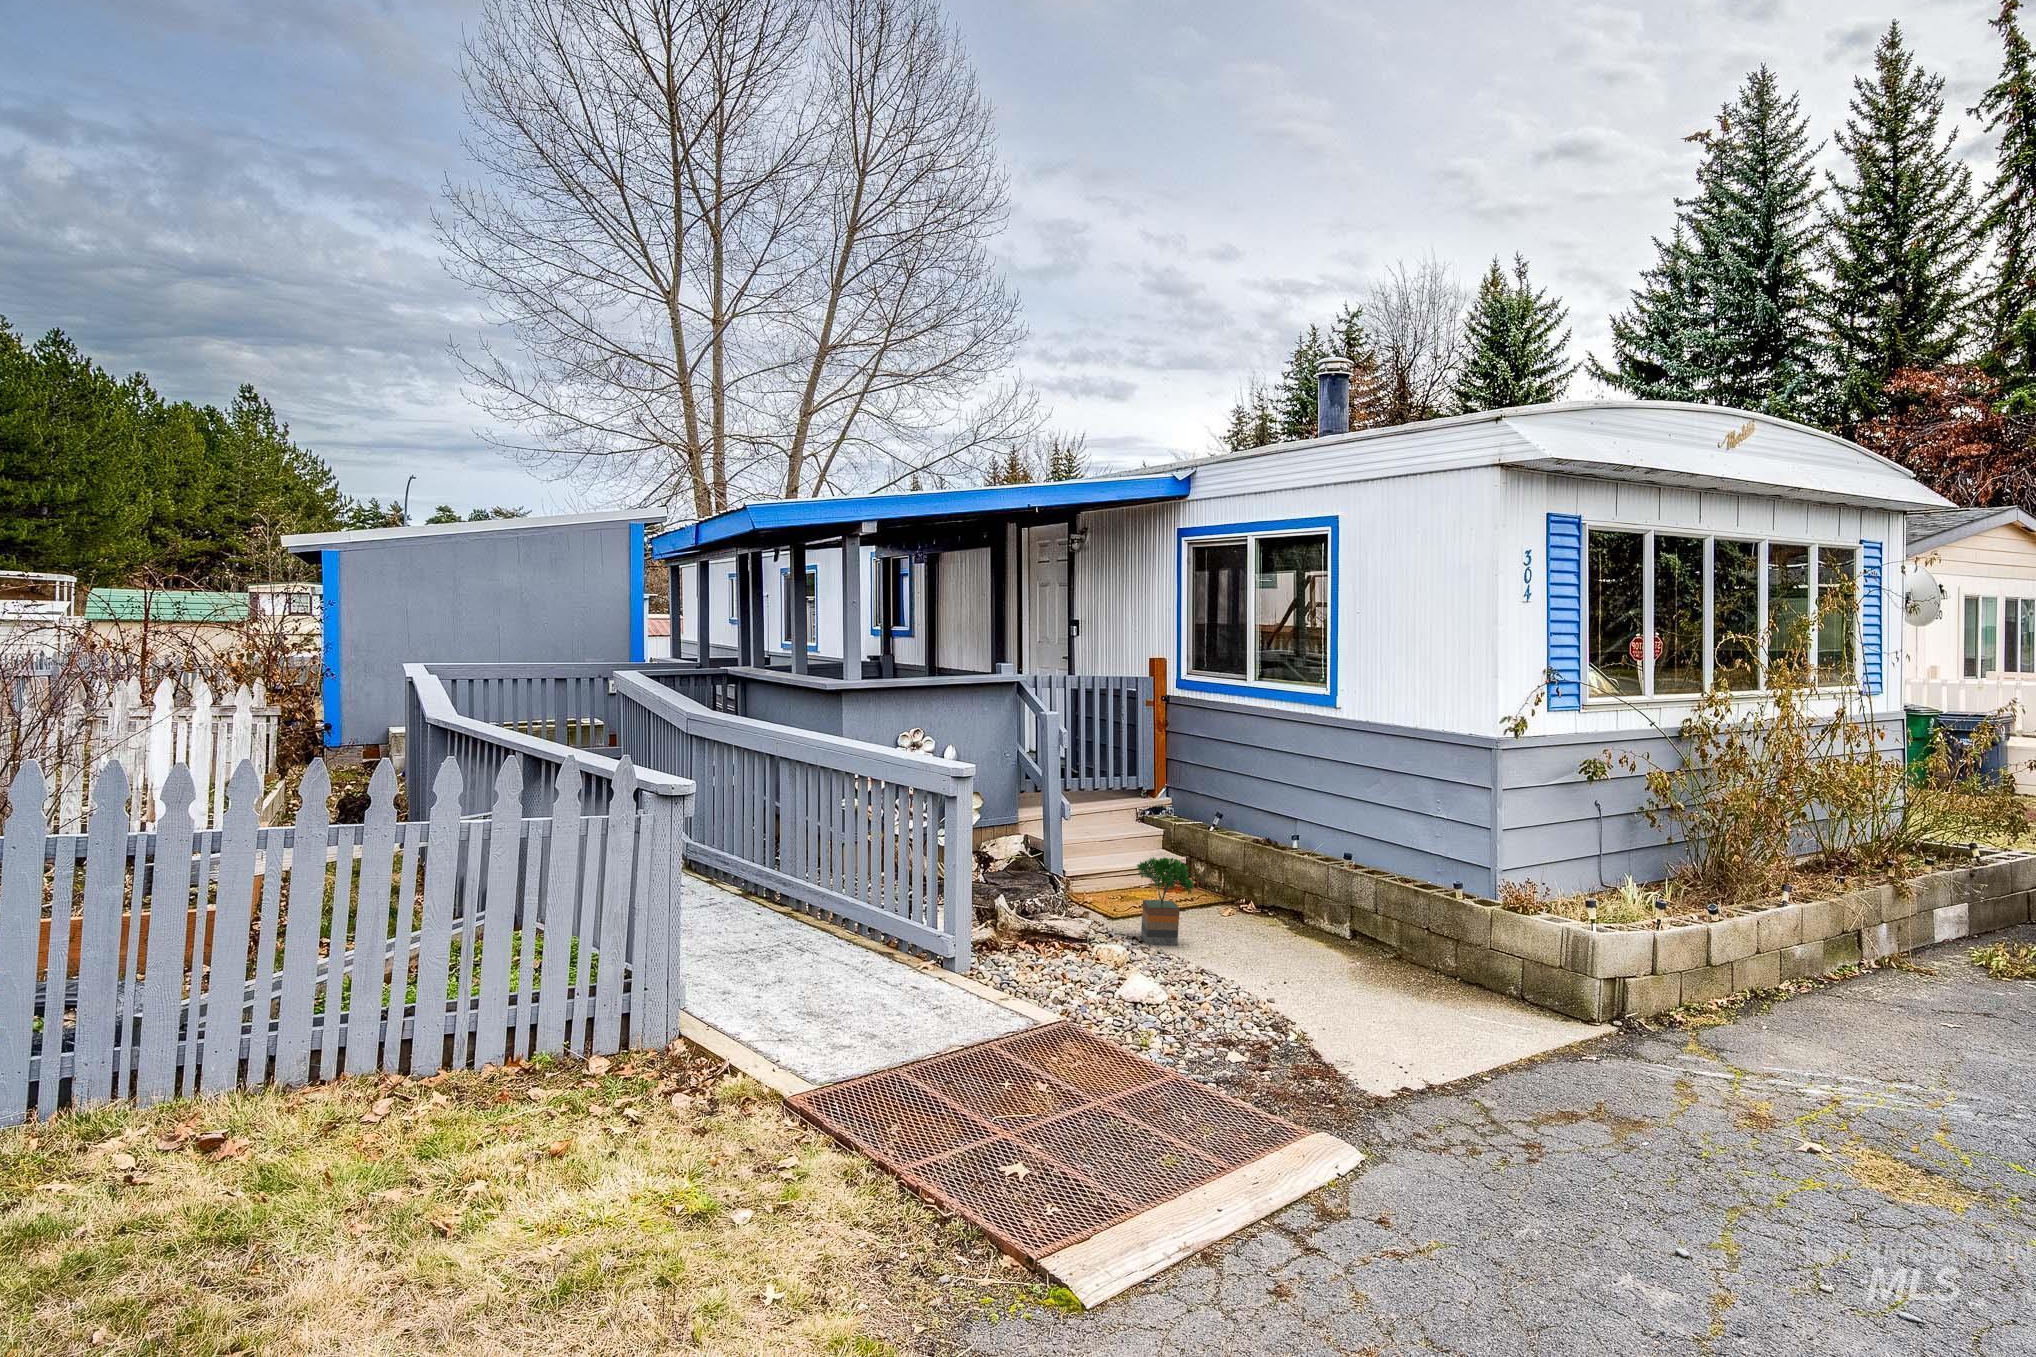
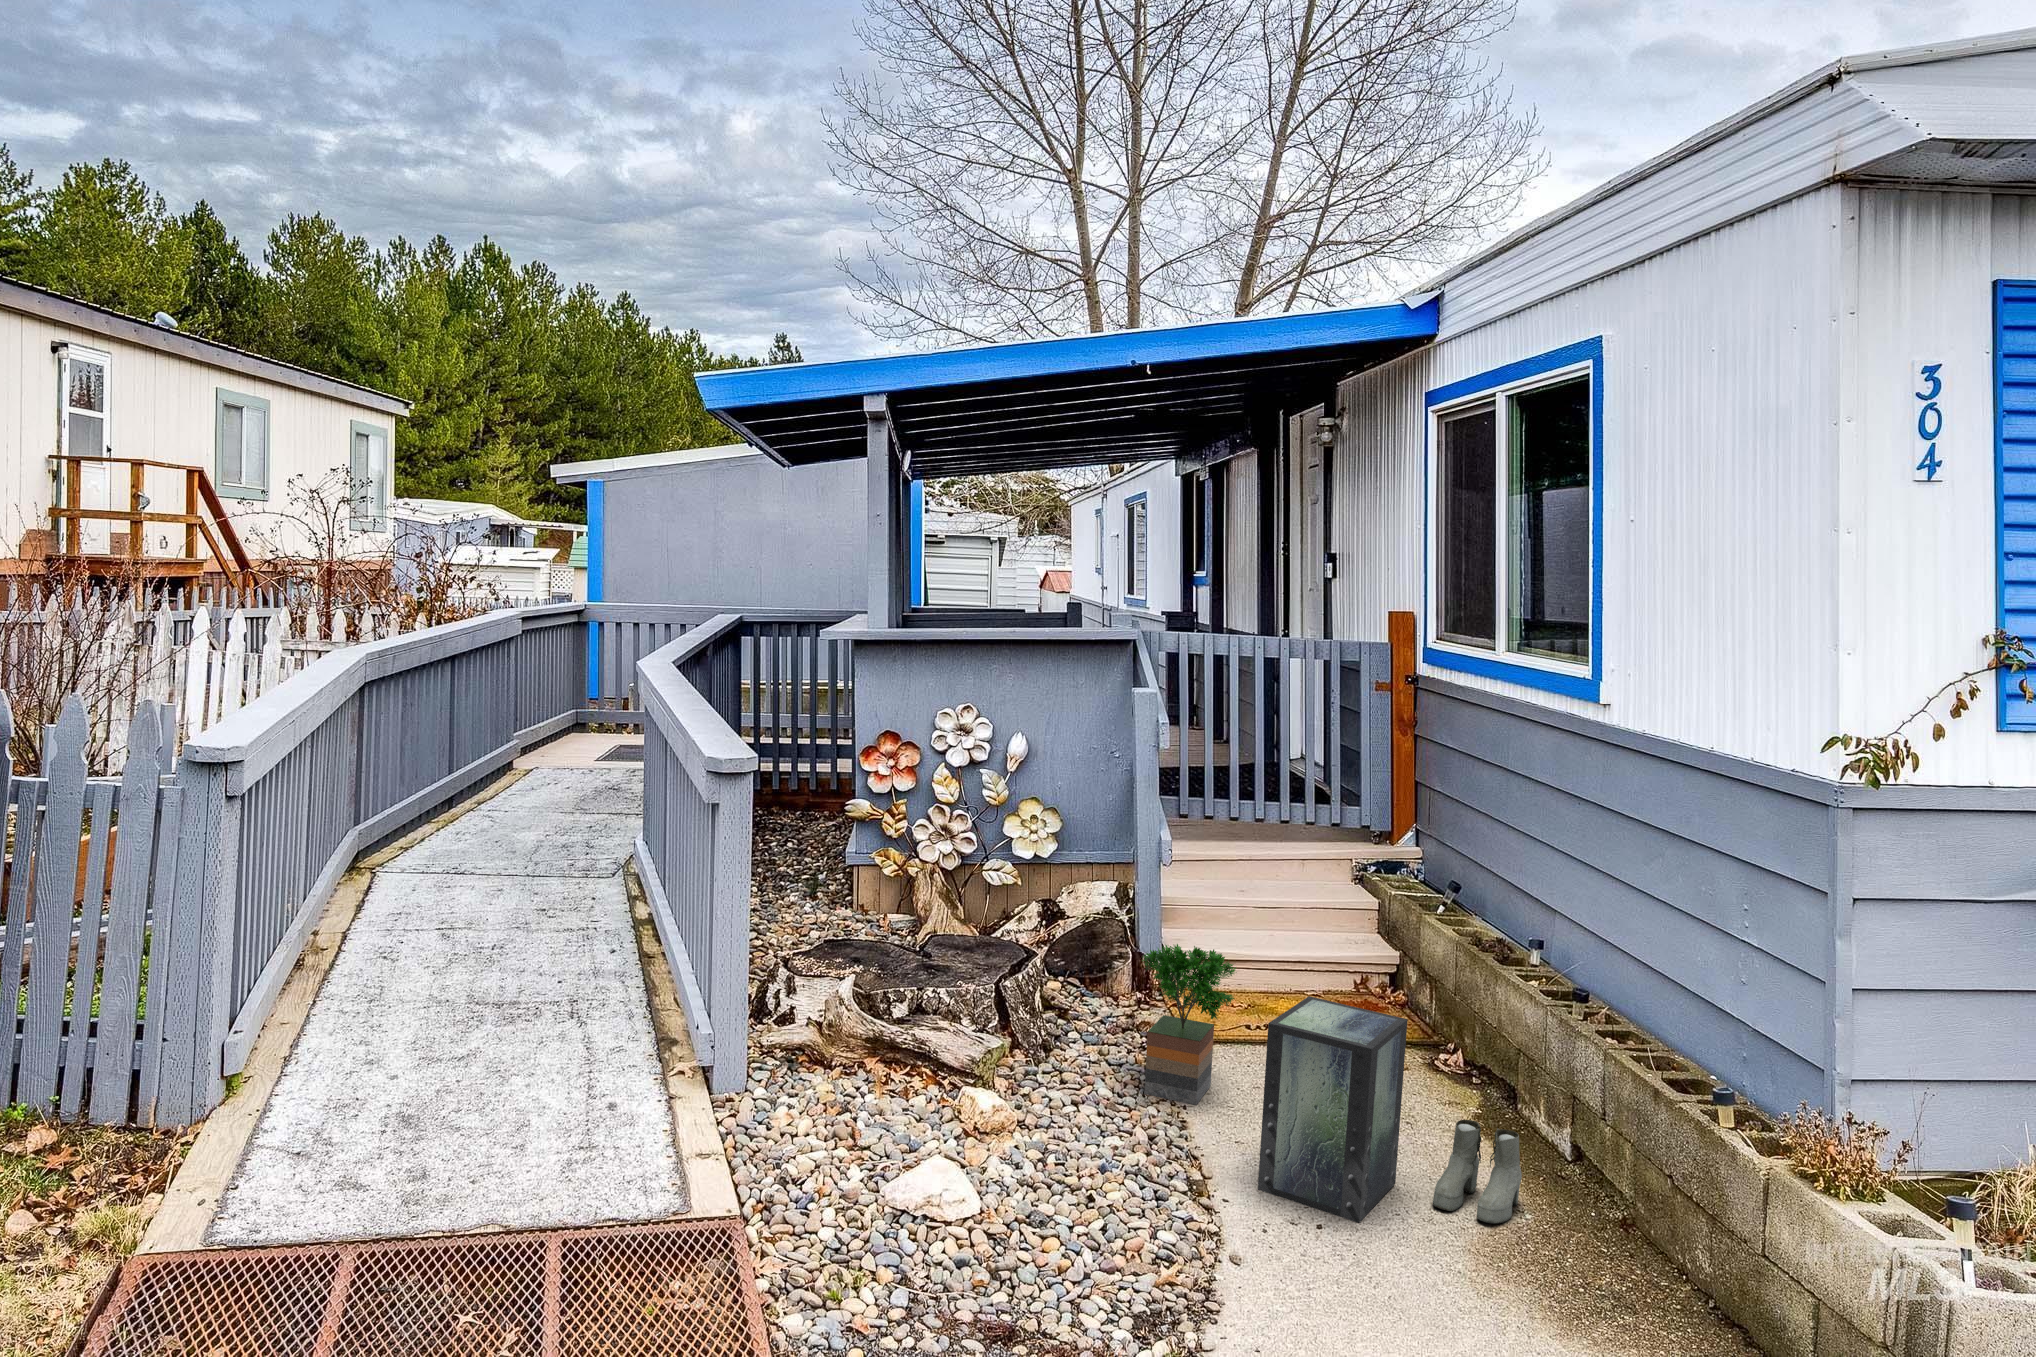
storage box: none [1252,870,1320,978] -> present [1258,996,1408,1223]
boots: none [1328,924,1366,970] -> present [1433,1120,1522,1224]

